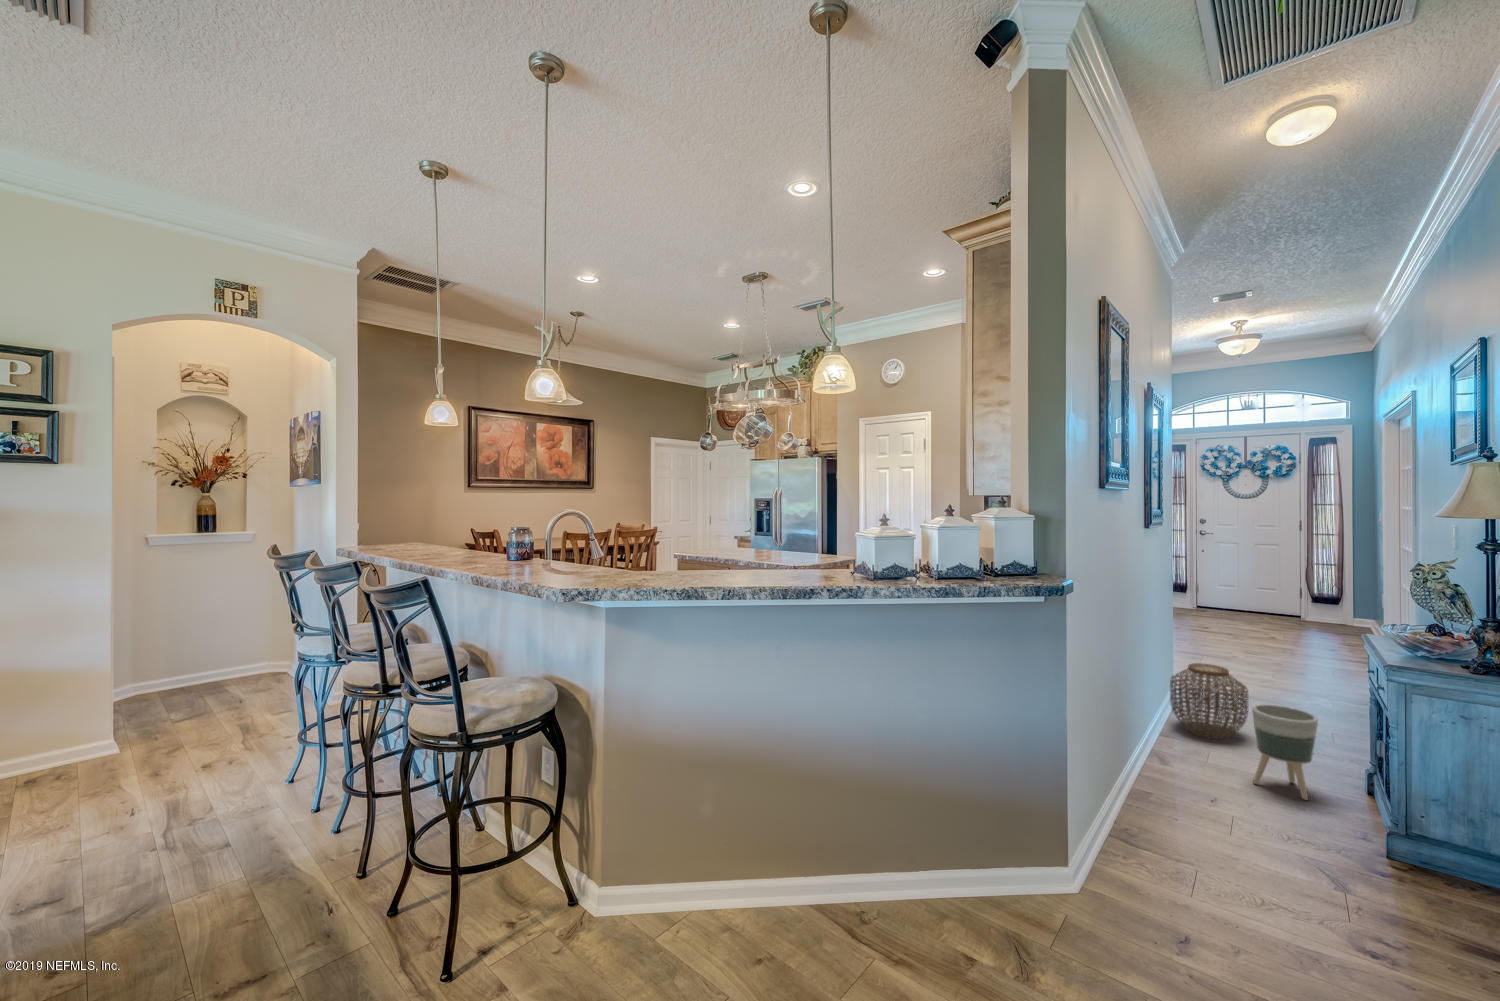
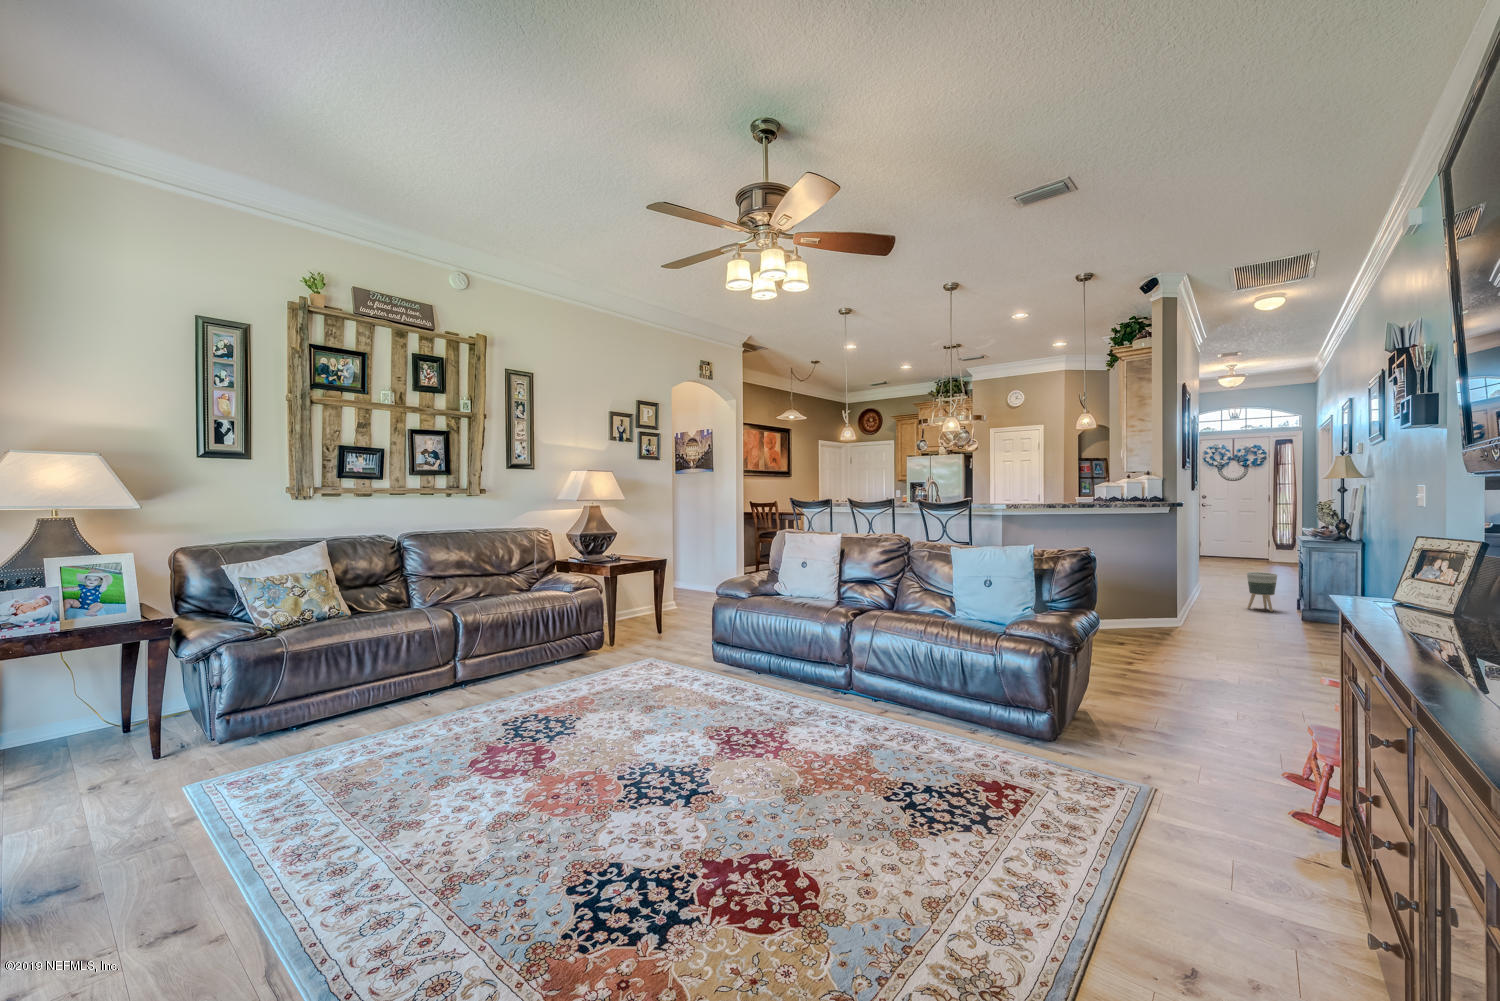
woven basket: present [1170,663,1248,739] -> none [1202,563,1243,599]

